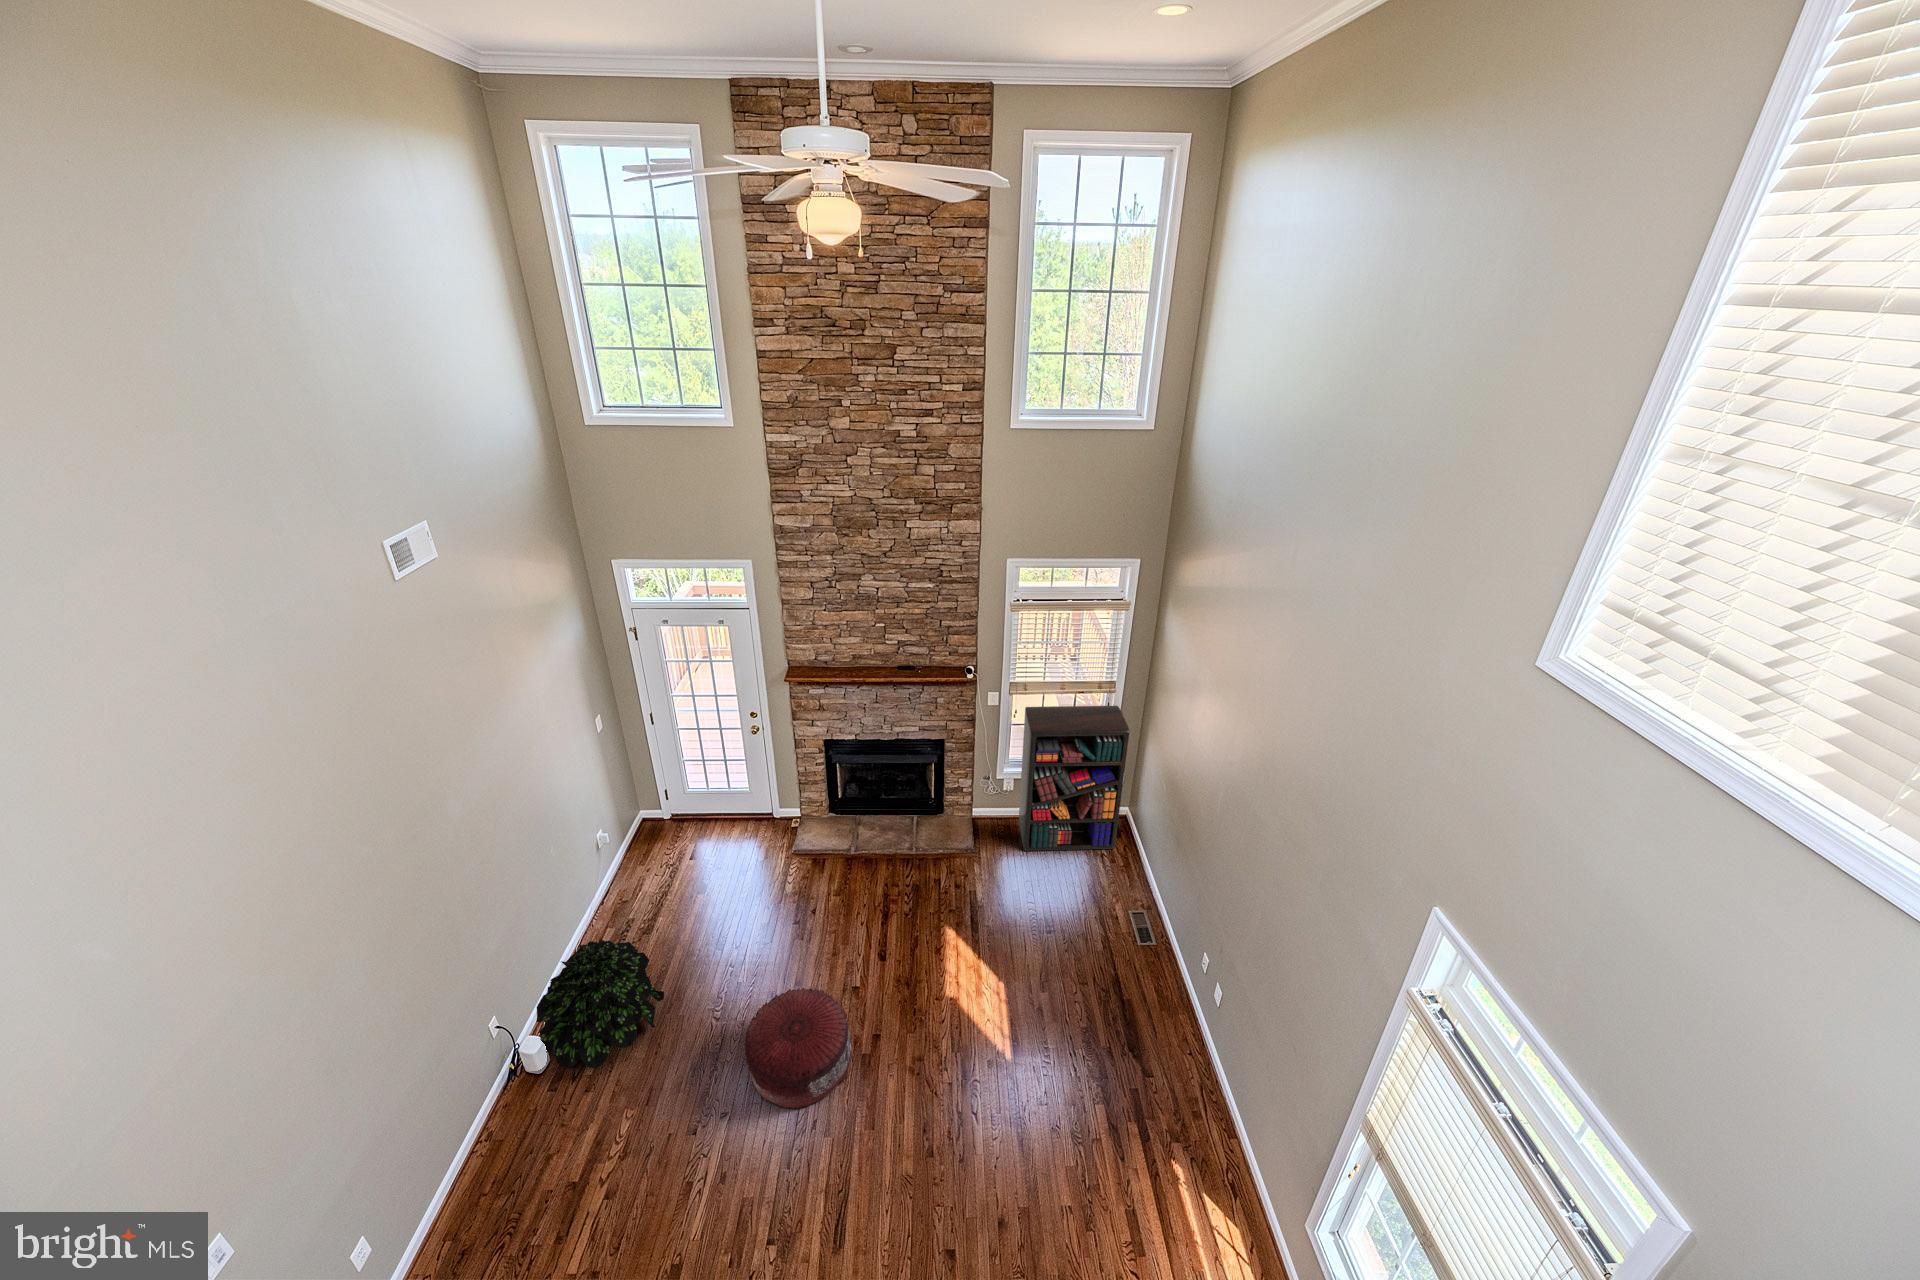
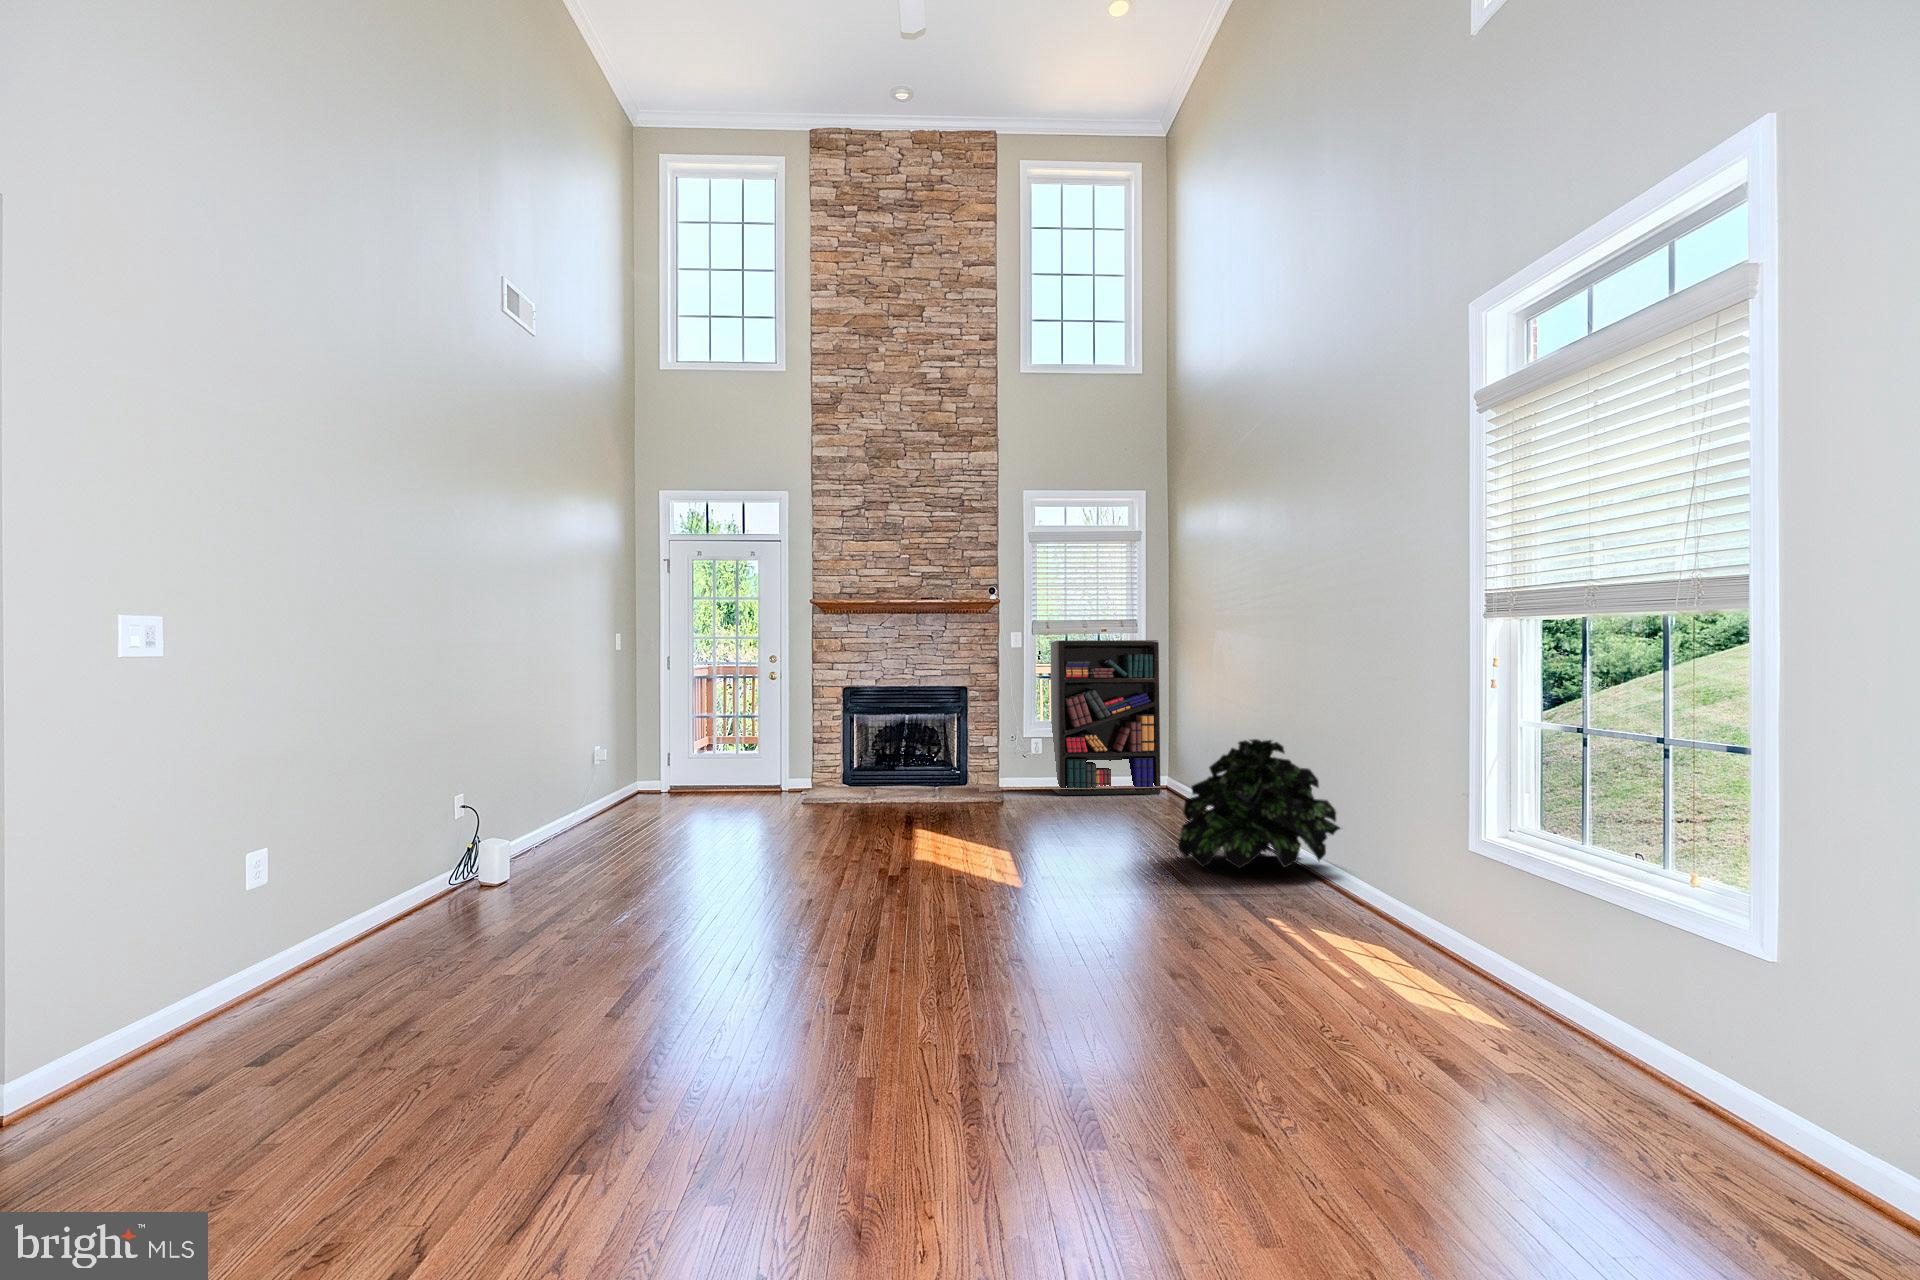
potted plant: present [536,939,664,1069] -> present [1178,739,1340,868]
pouf: present [745,988,852,1109] -> none [768,783,884,857]

